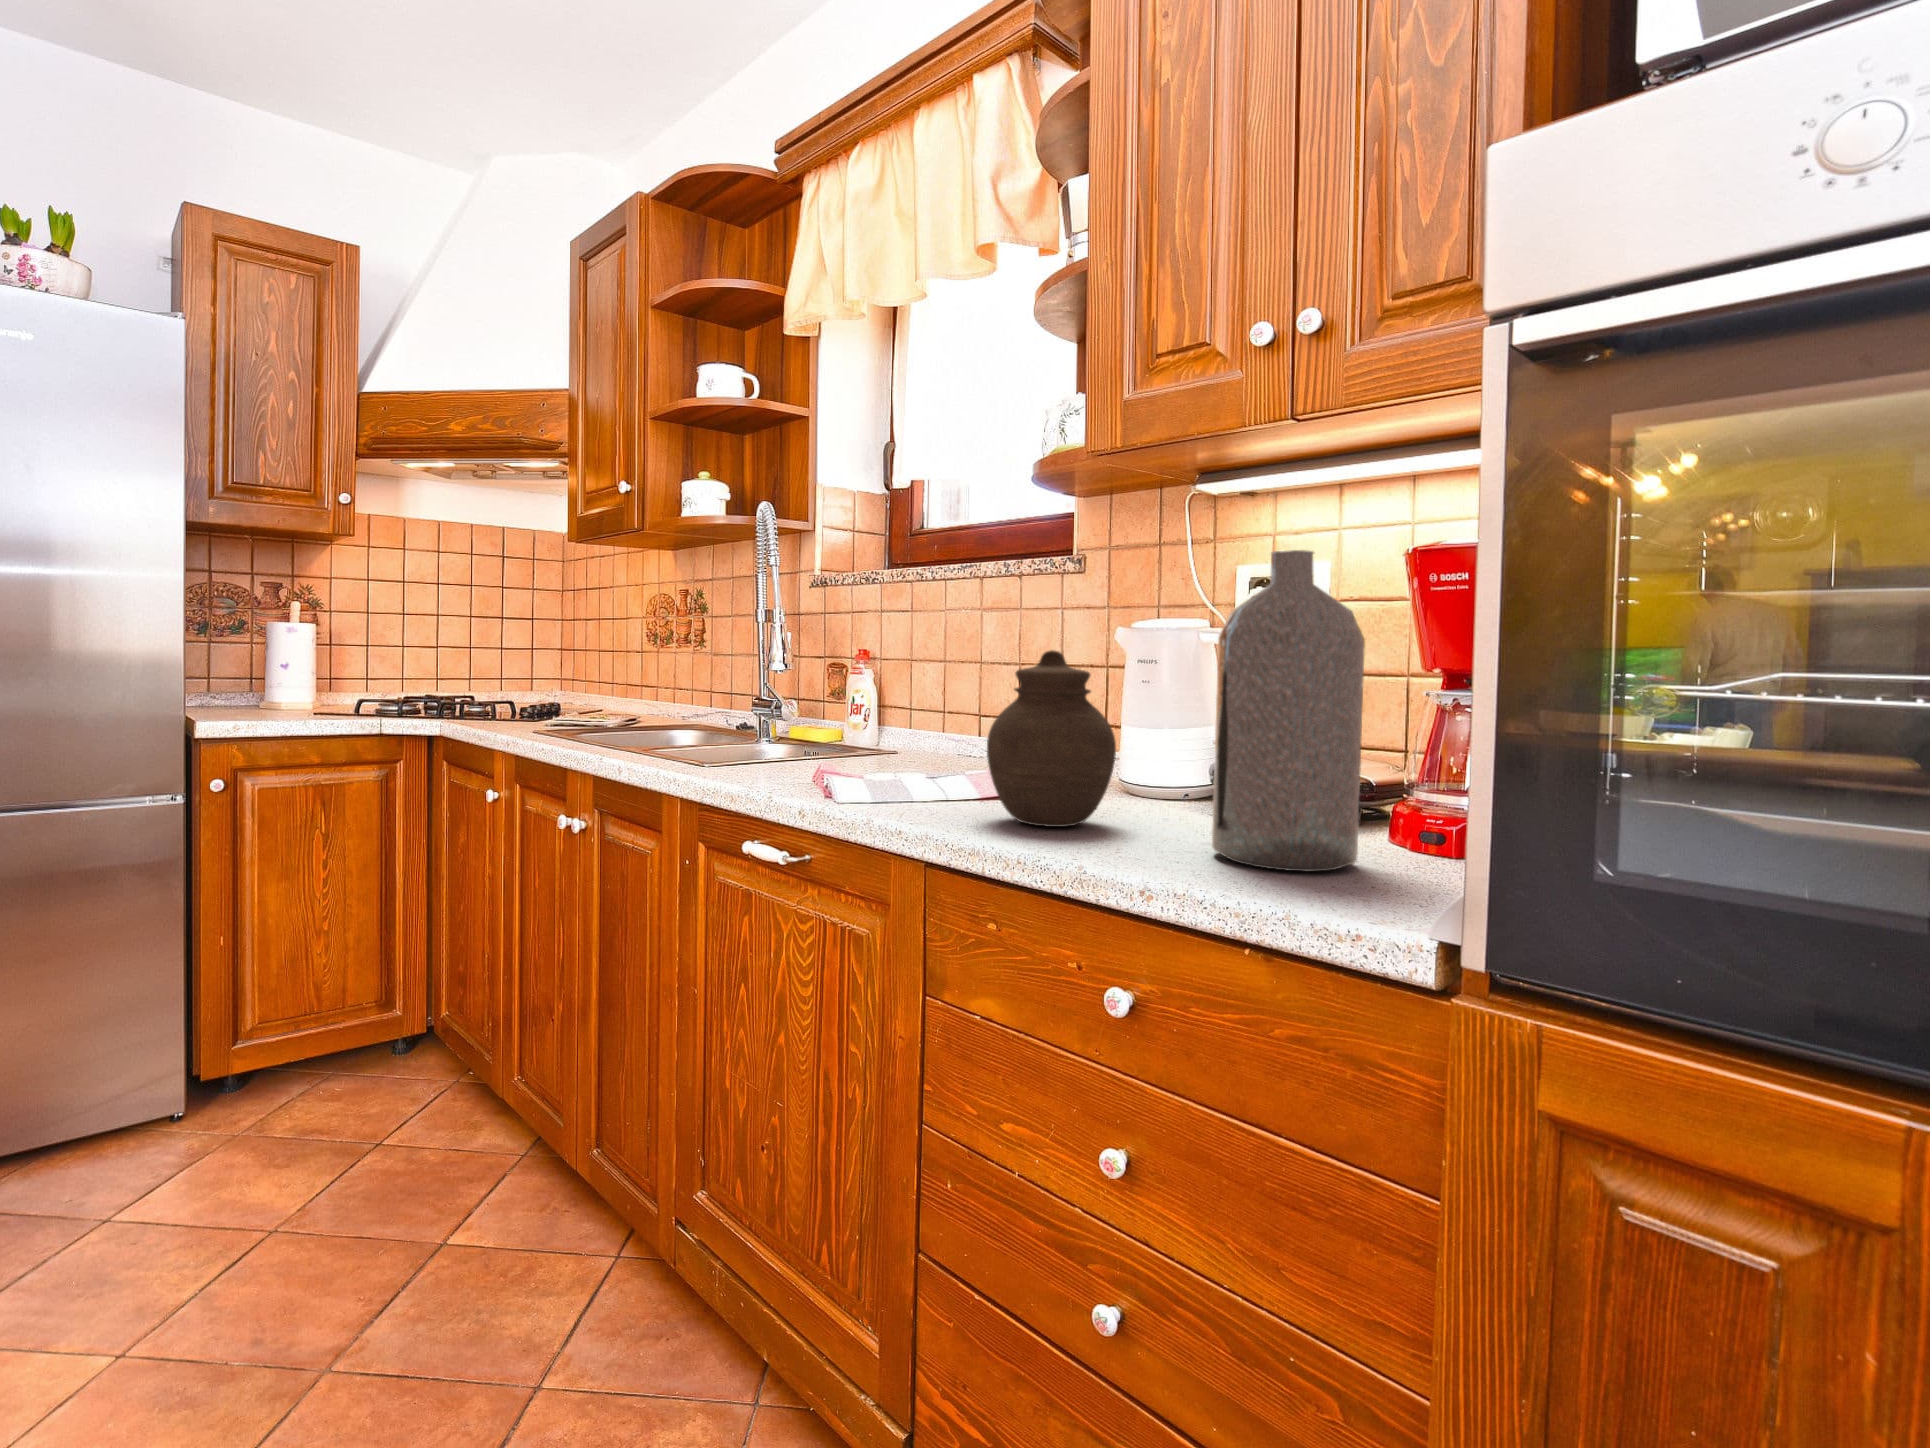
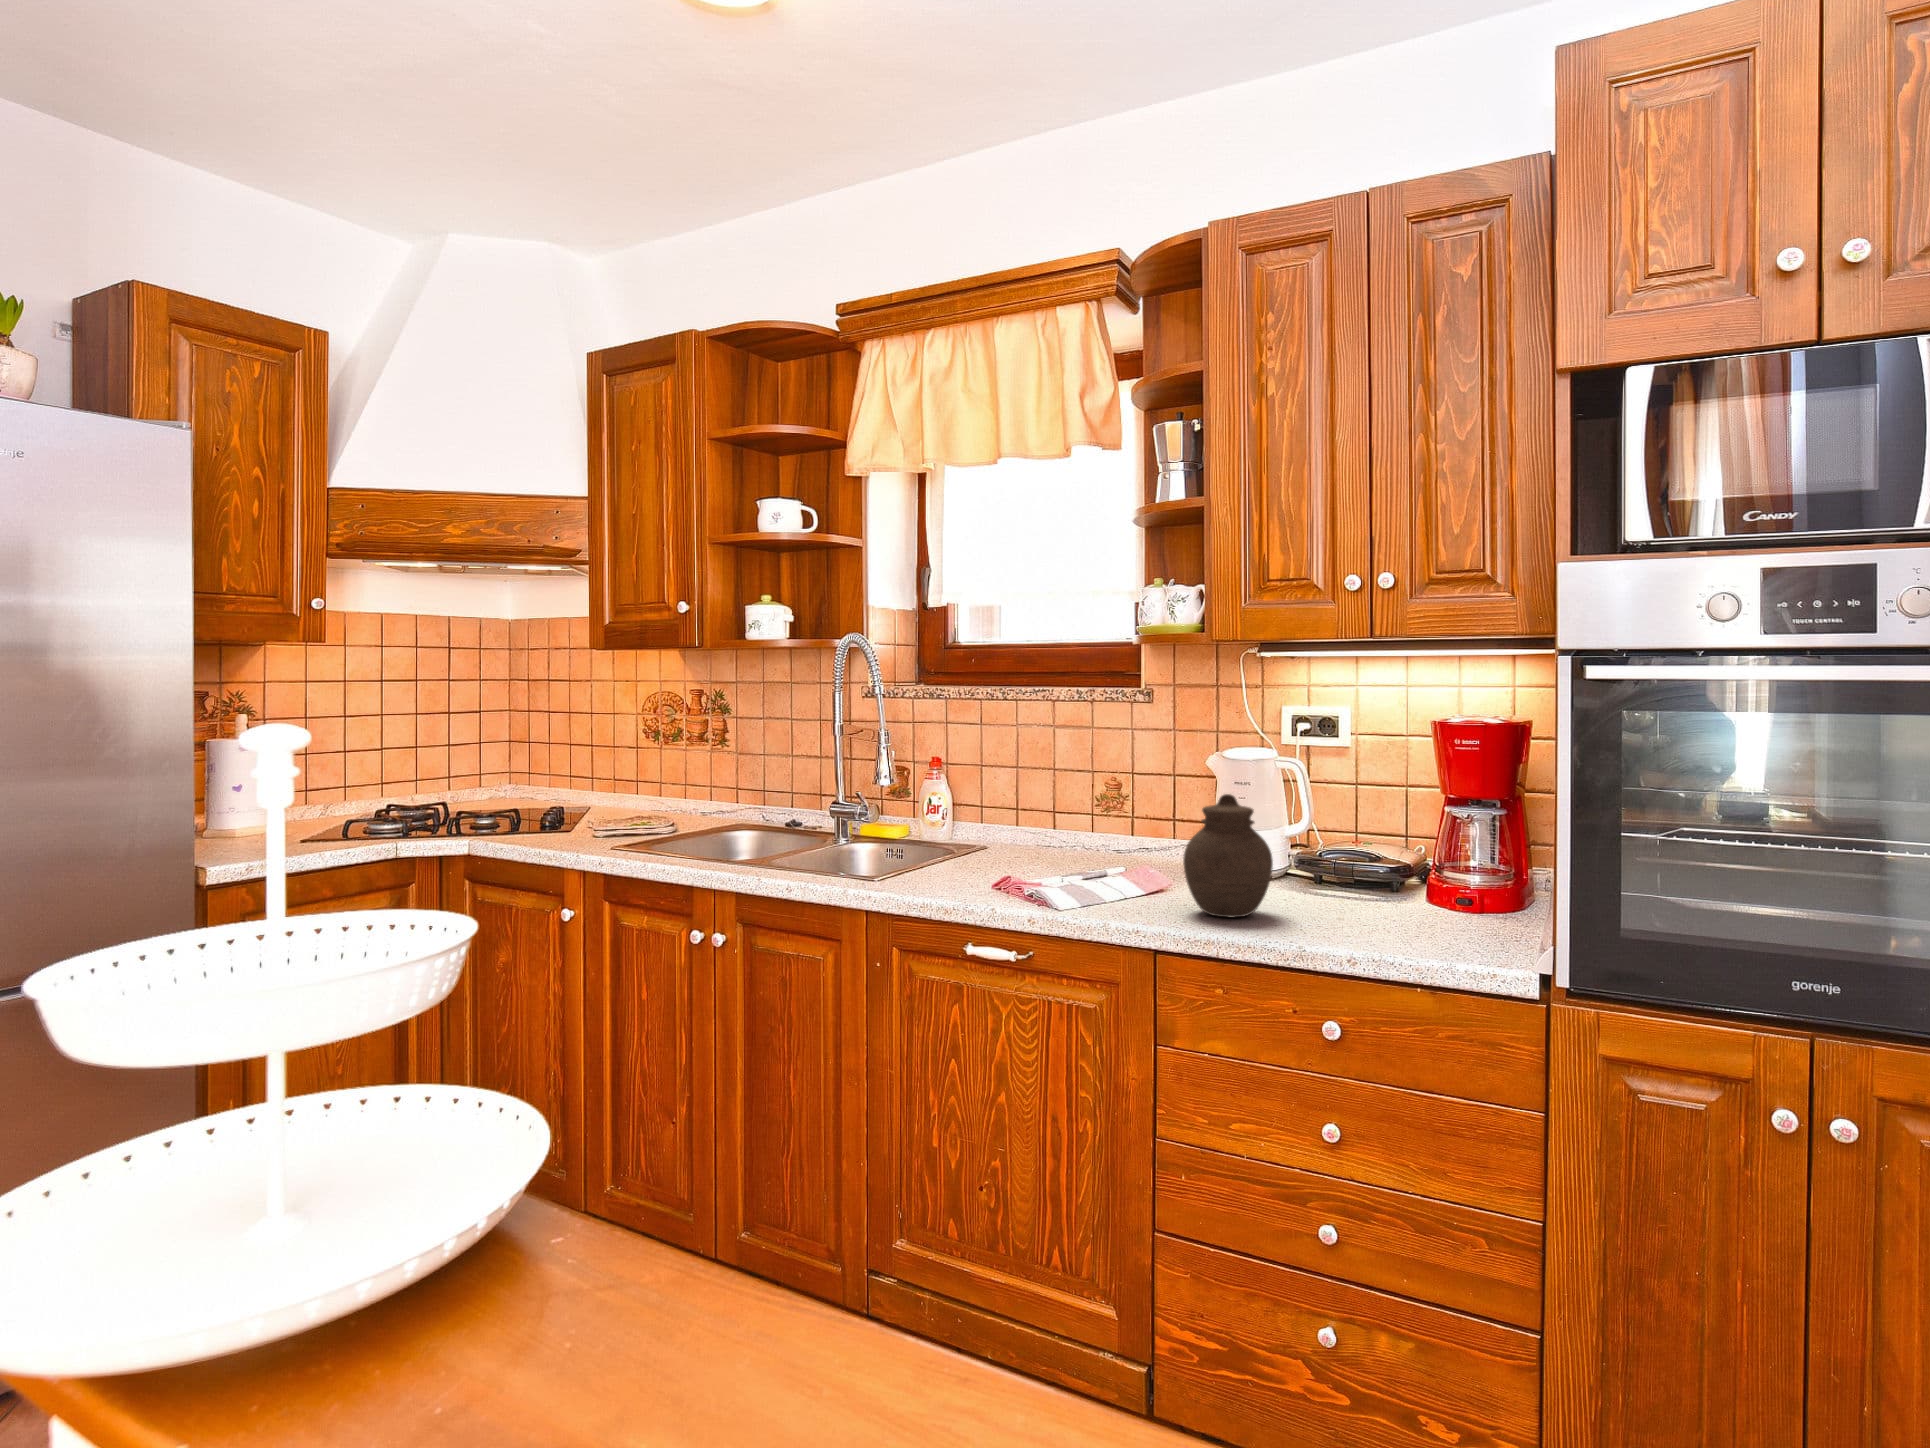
bottle: present [1212,550,1365,871] -> none [1356,738,1446,937]

